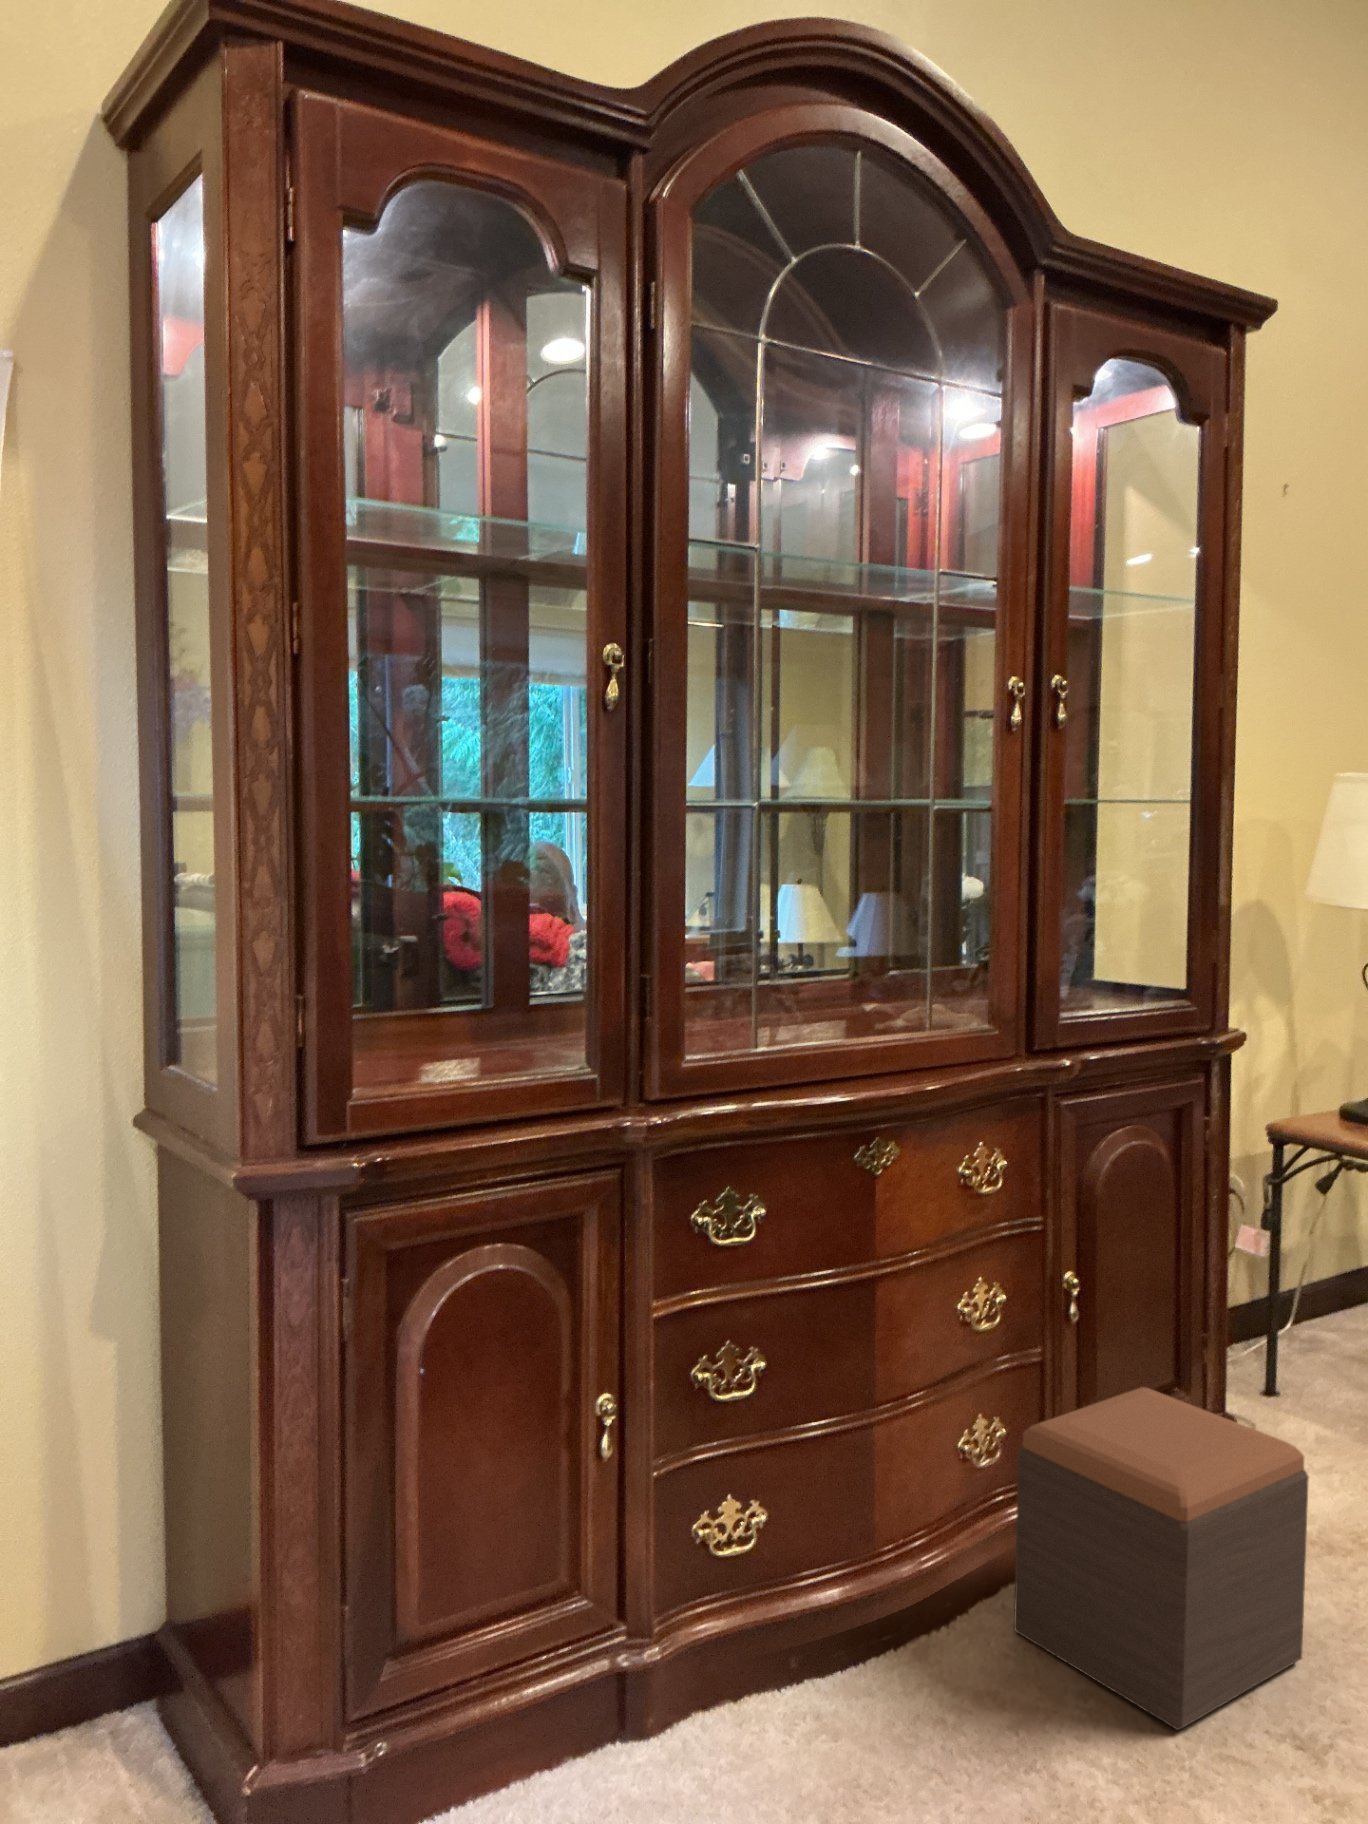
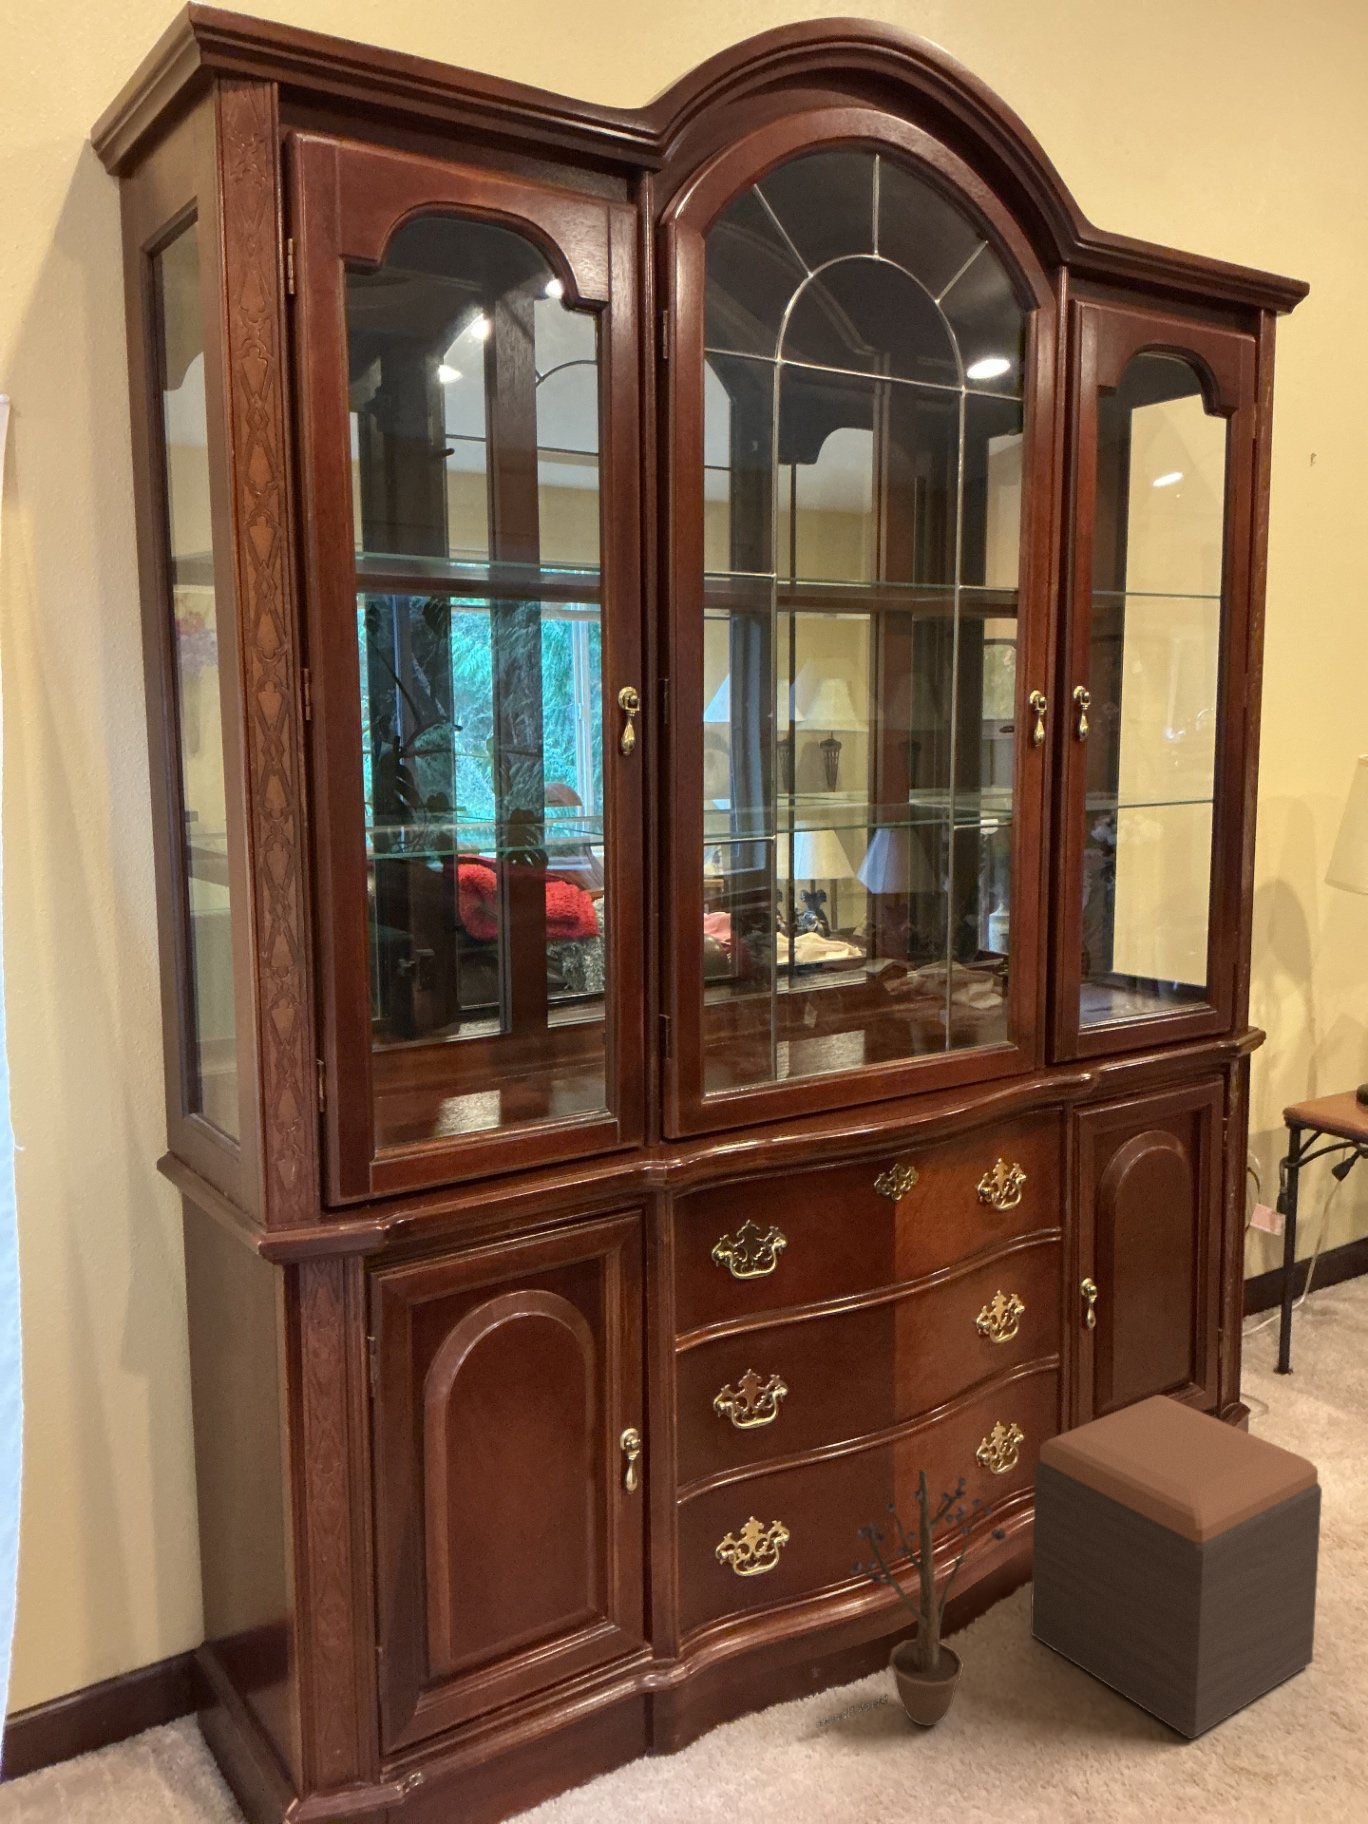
decorative plant: none [794,1444,989,1716] -> present [816,1470,1006,1728]

